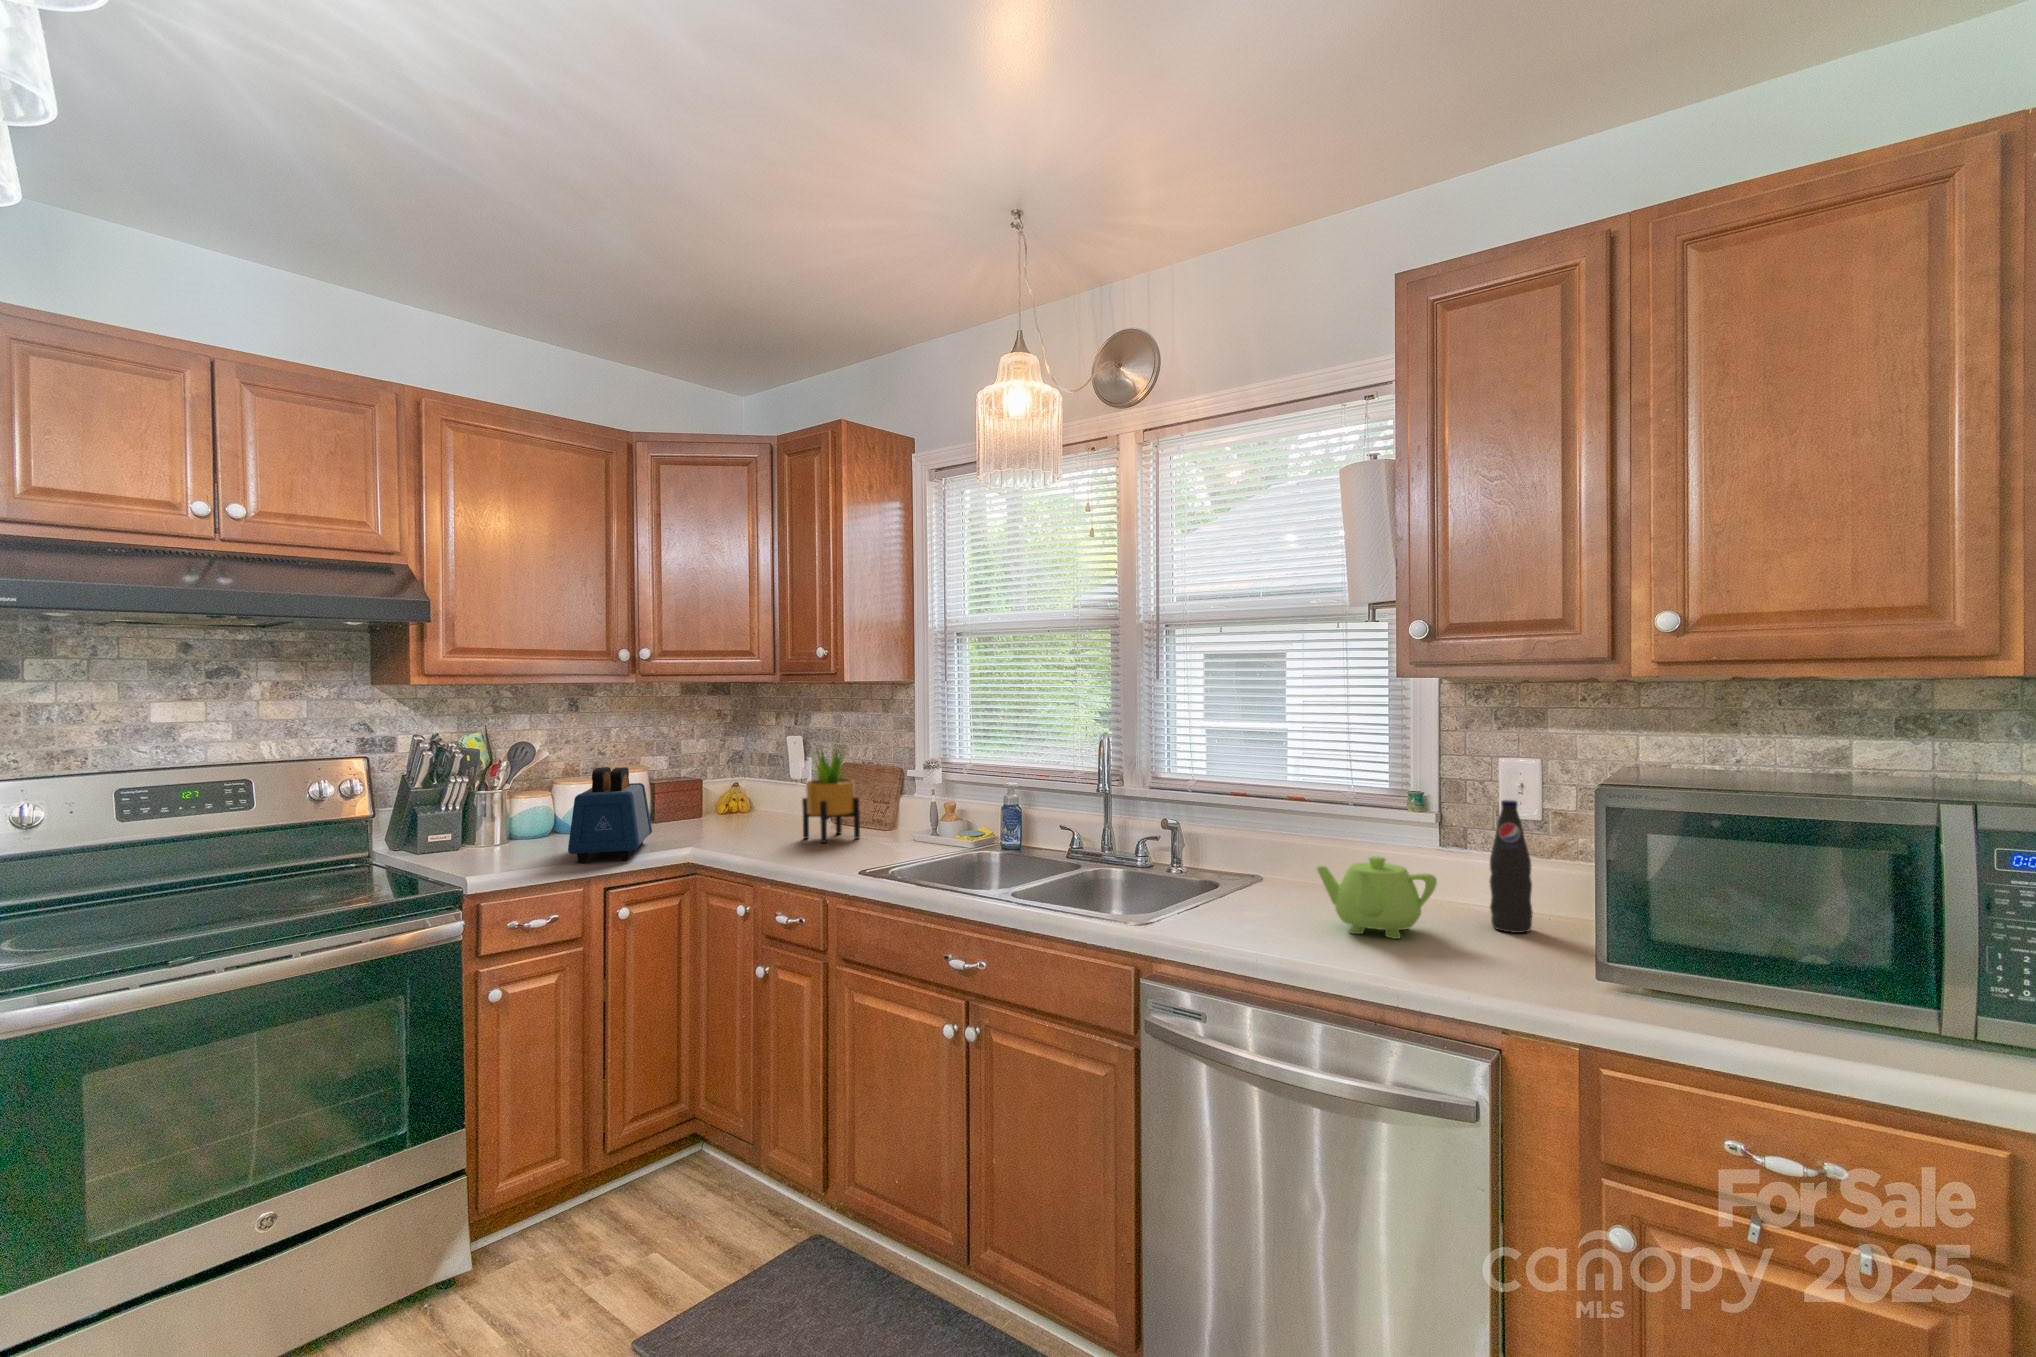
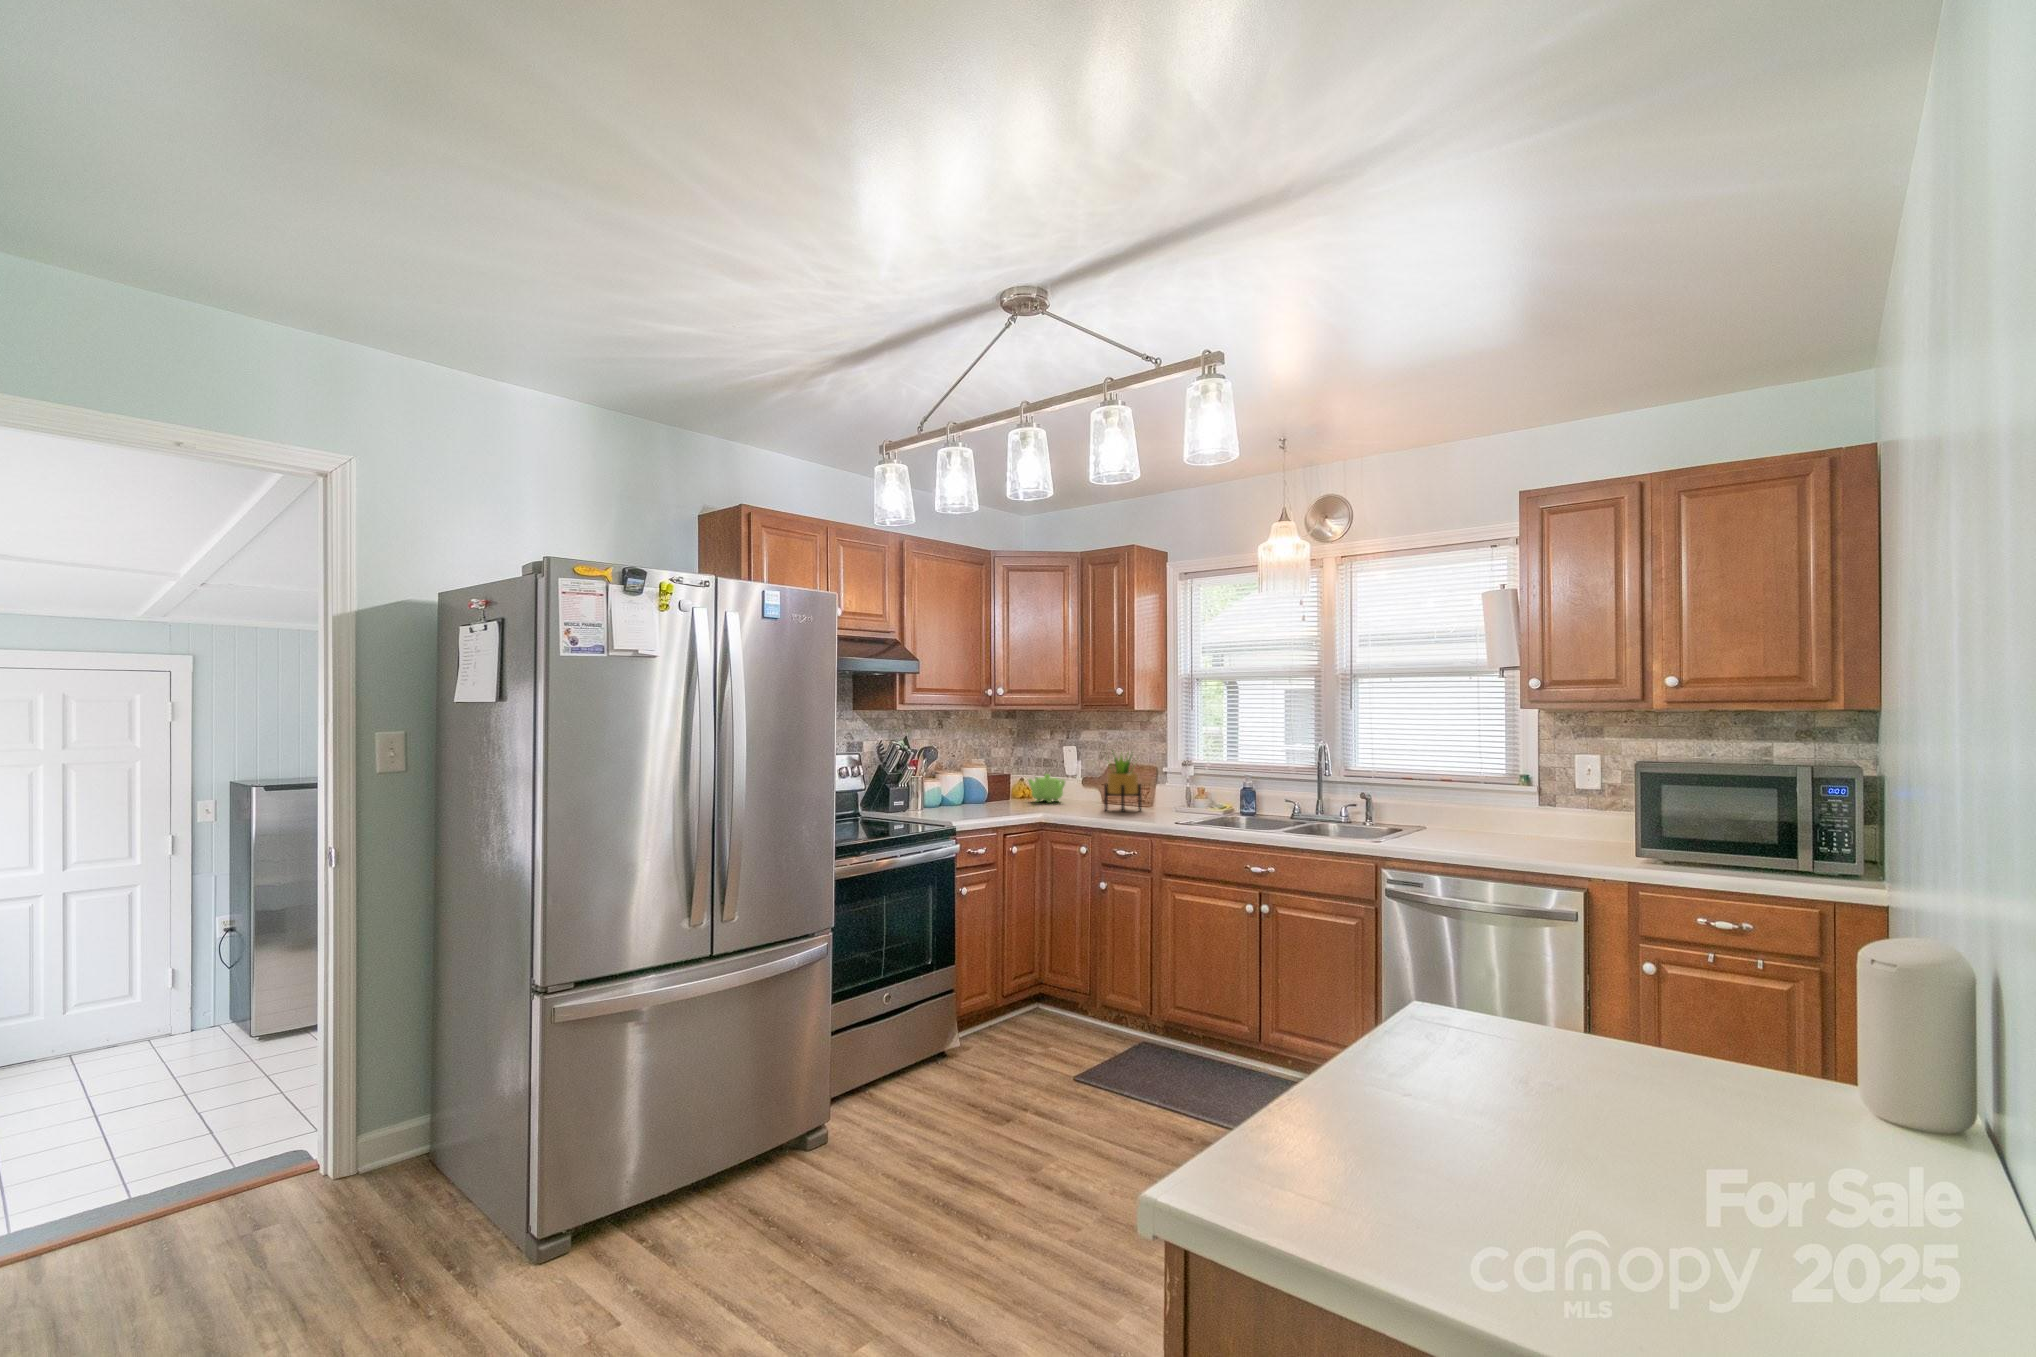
toaster: present [568,767,652,863] -> none [971,760,1020,817]
bottle: present [1490,800,1533,933] -> none [1574,776,1599,848]
teapot: present [1317,856,1437,939] -> present [1028,774,1065,803]

